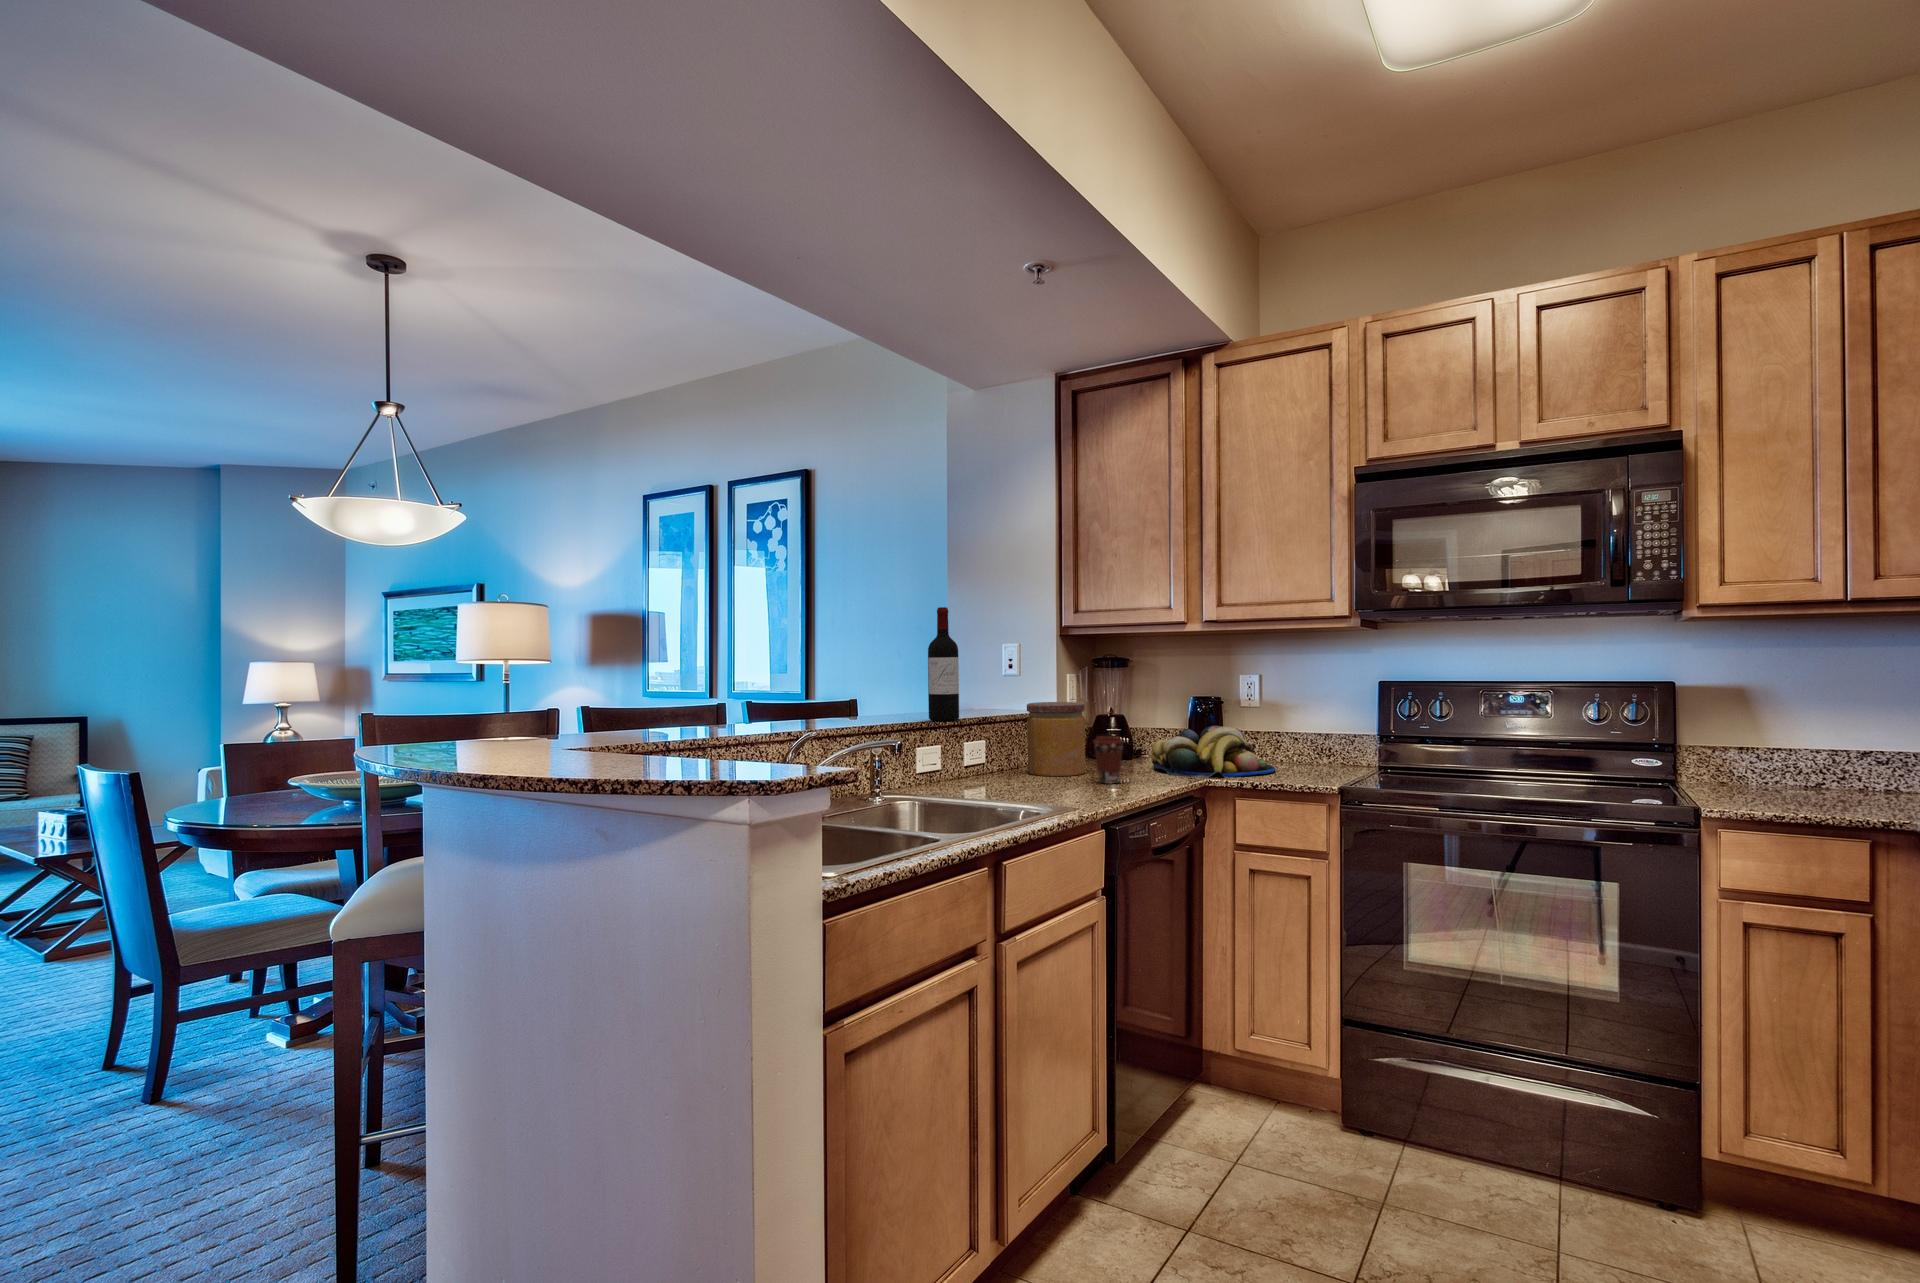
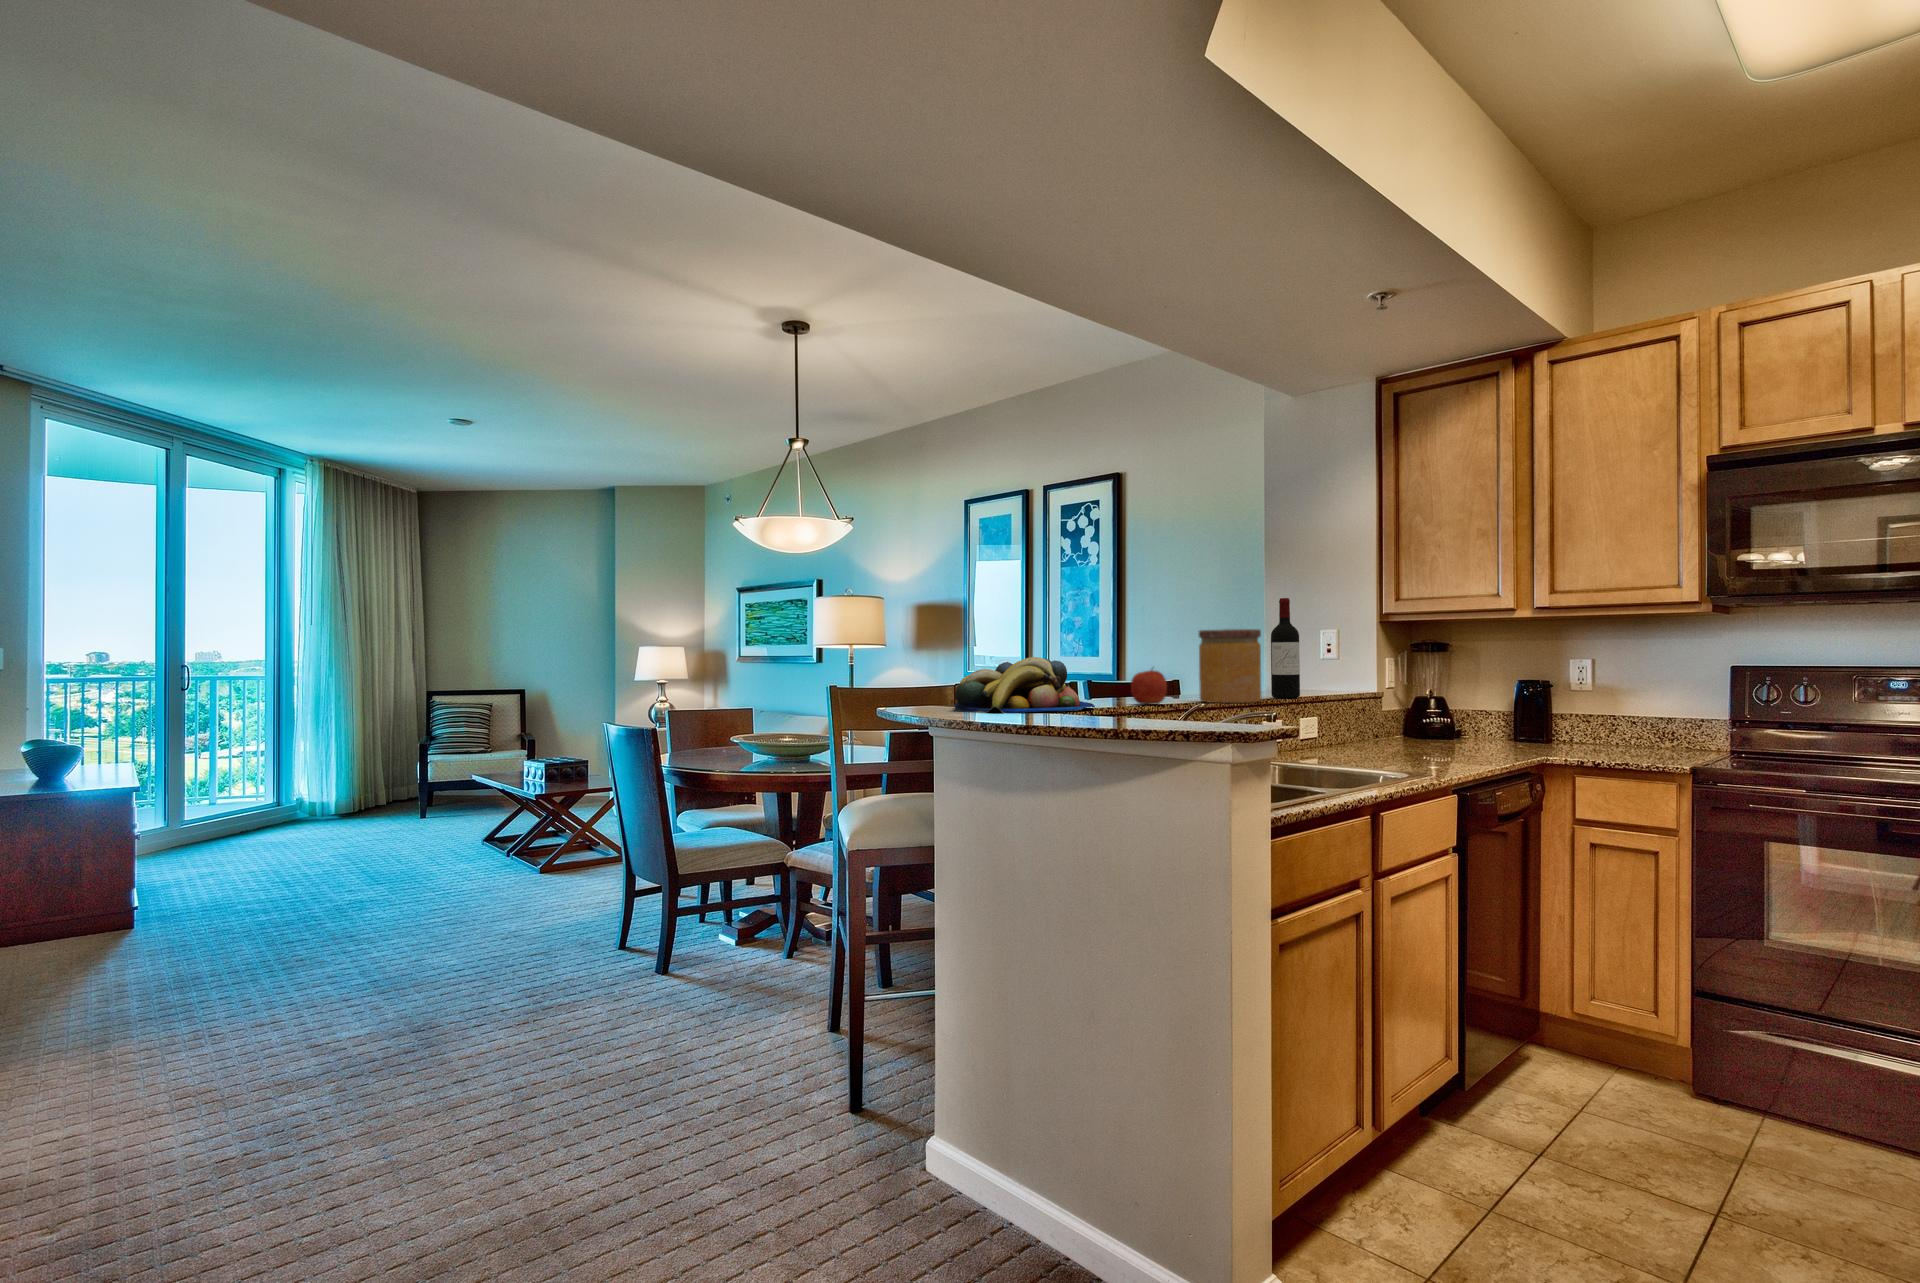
apple: none [743,687,788,734] -> present [1131,669,1167,705]
jar: present [1027,702,1085,776] -> present [1198,629,1261,703]
fruit bowl: present [1151,725,1275,778] -> present [954,657,1095,714]
coffee cup: present [1093,736,1124,784] -> none [1429,714,1461,758]

